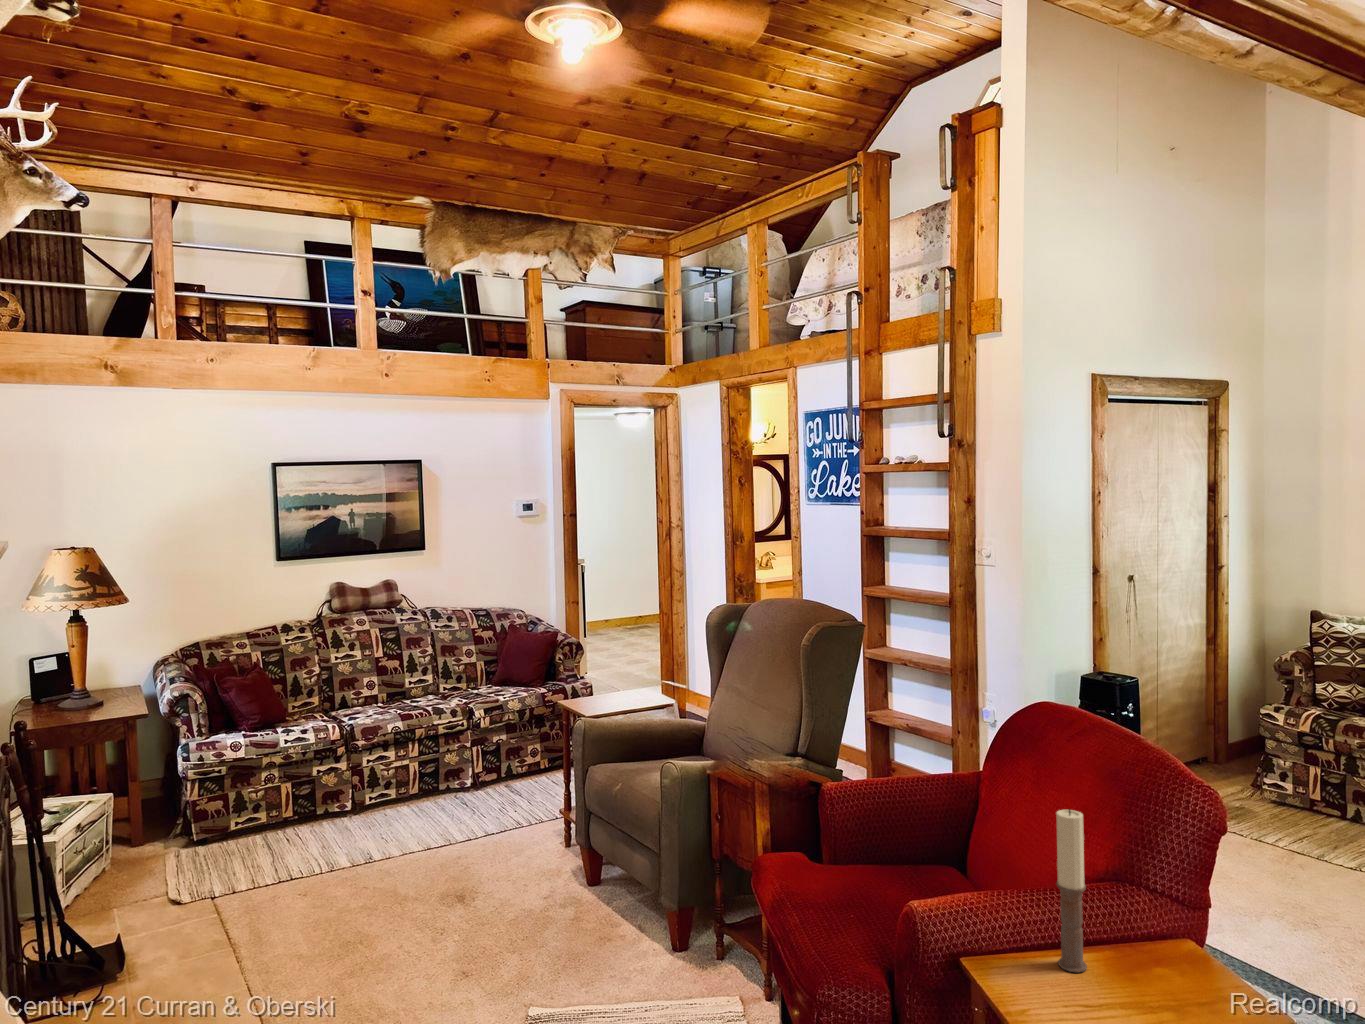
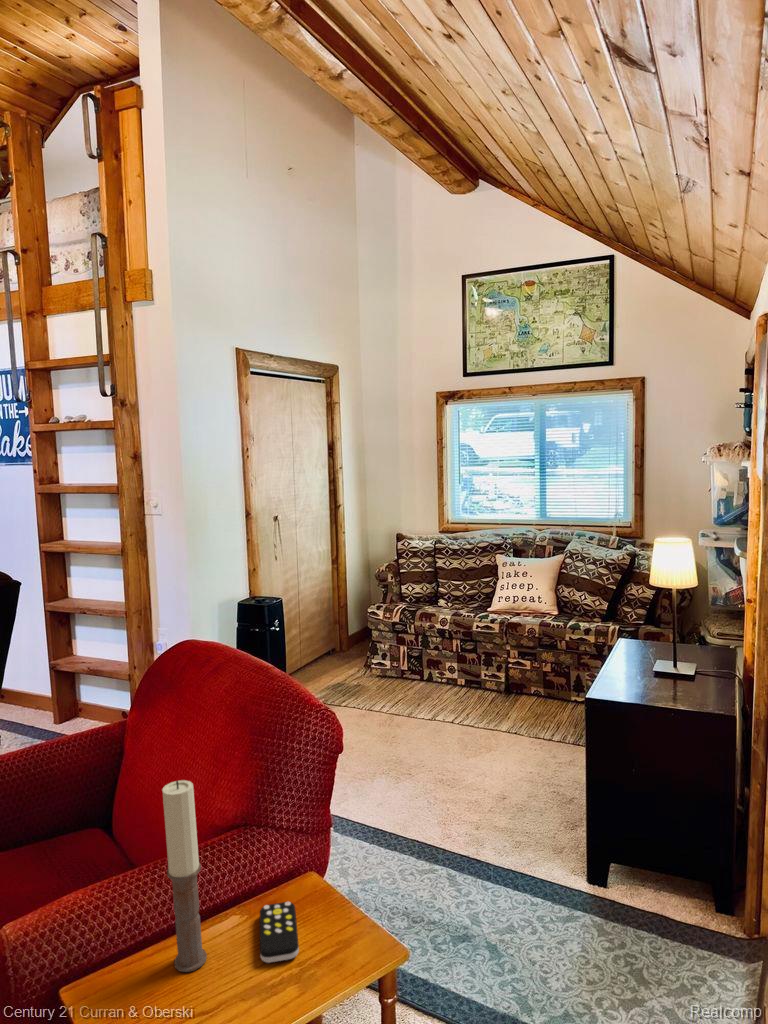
remote control: none [1135,947,1176,991] -> present [260,902,299,963]

